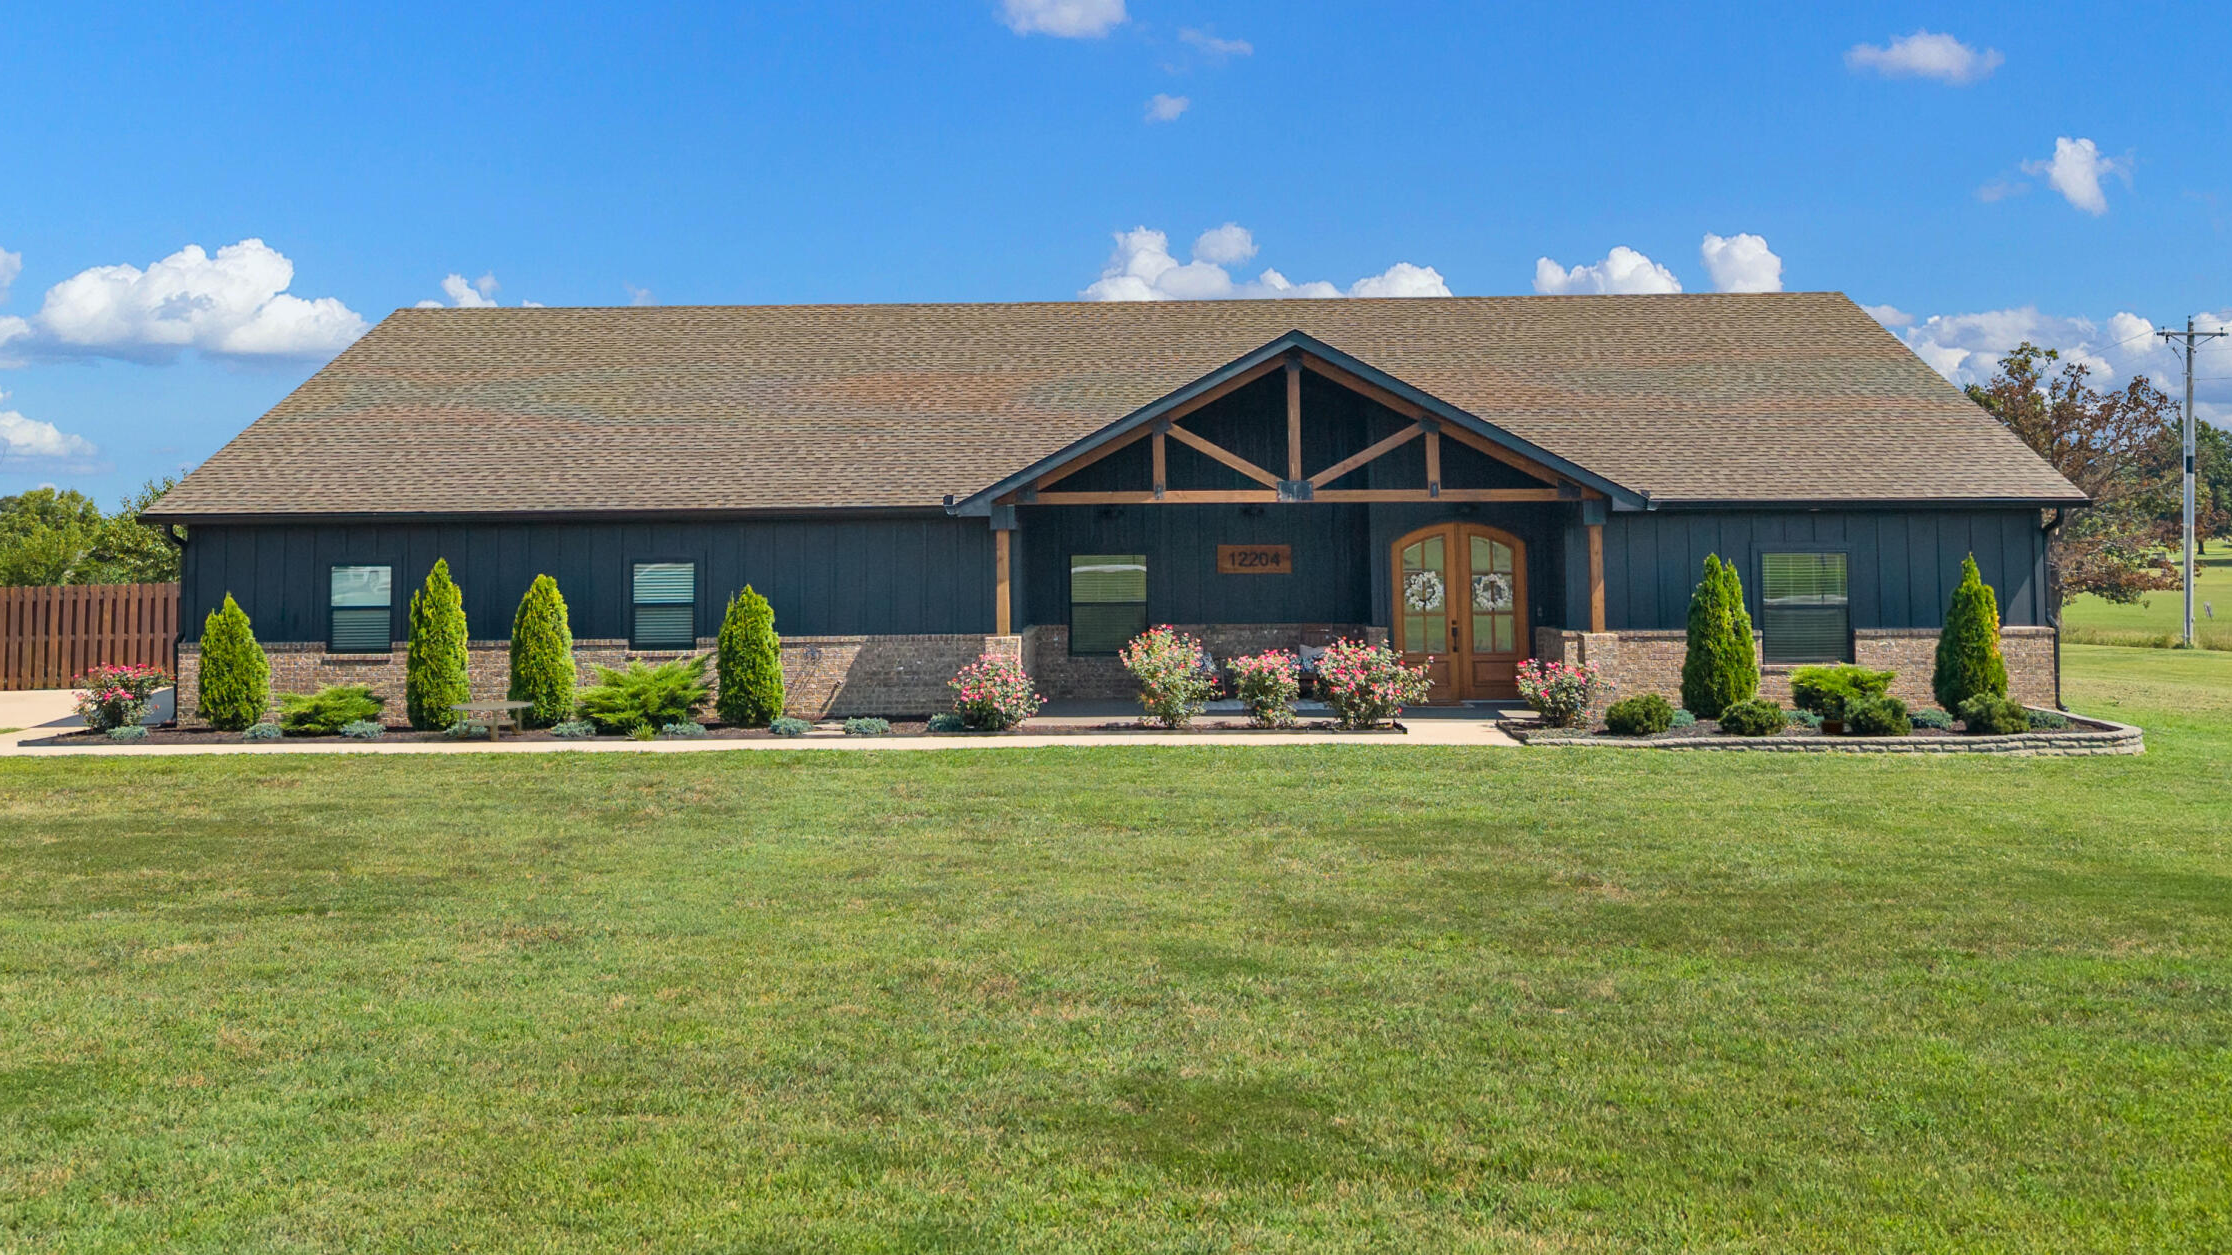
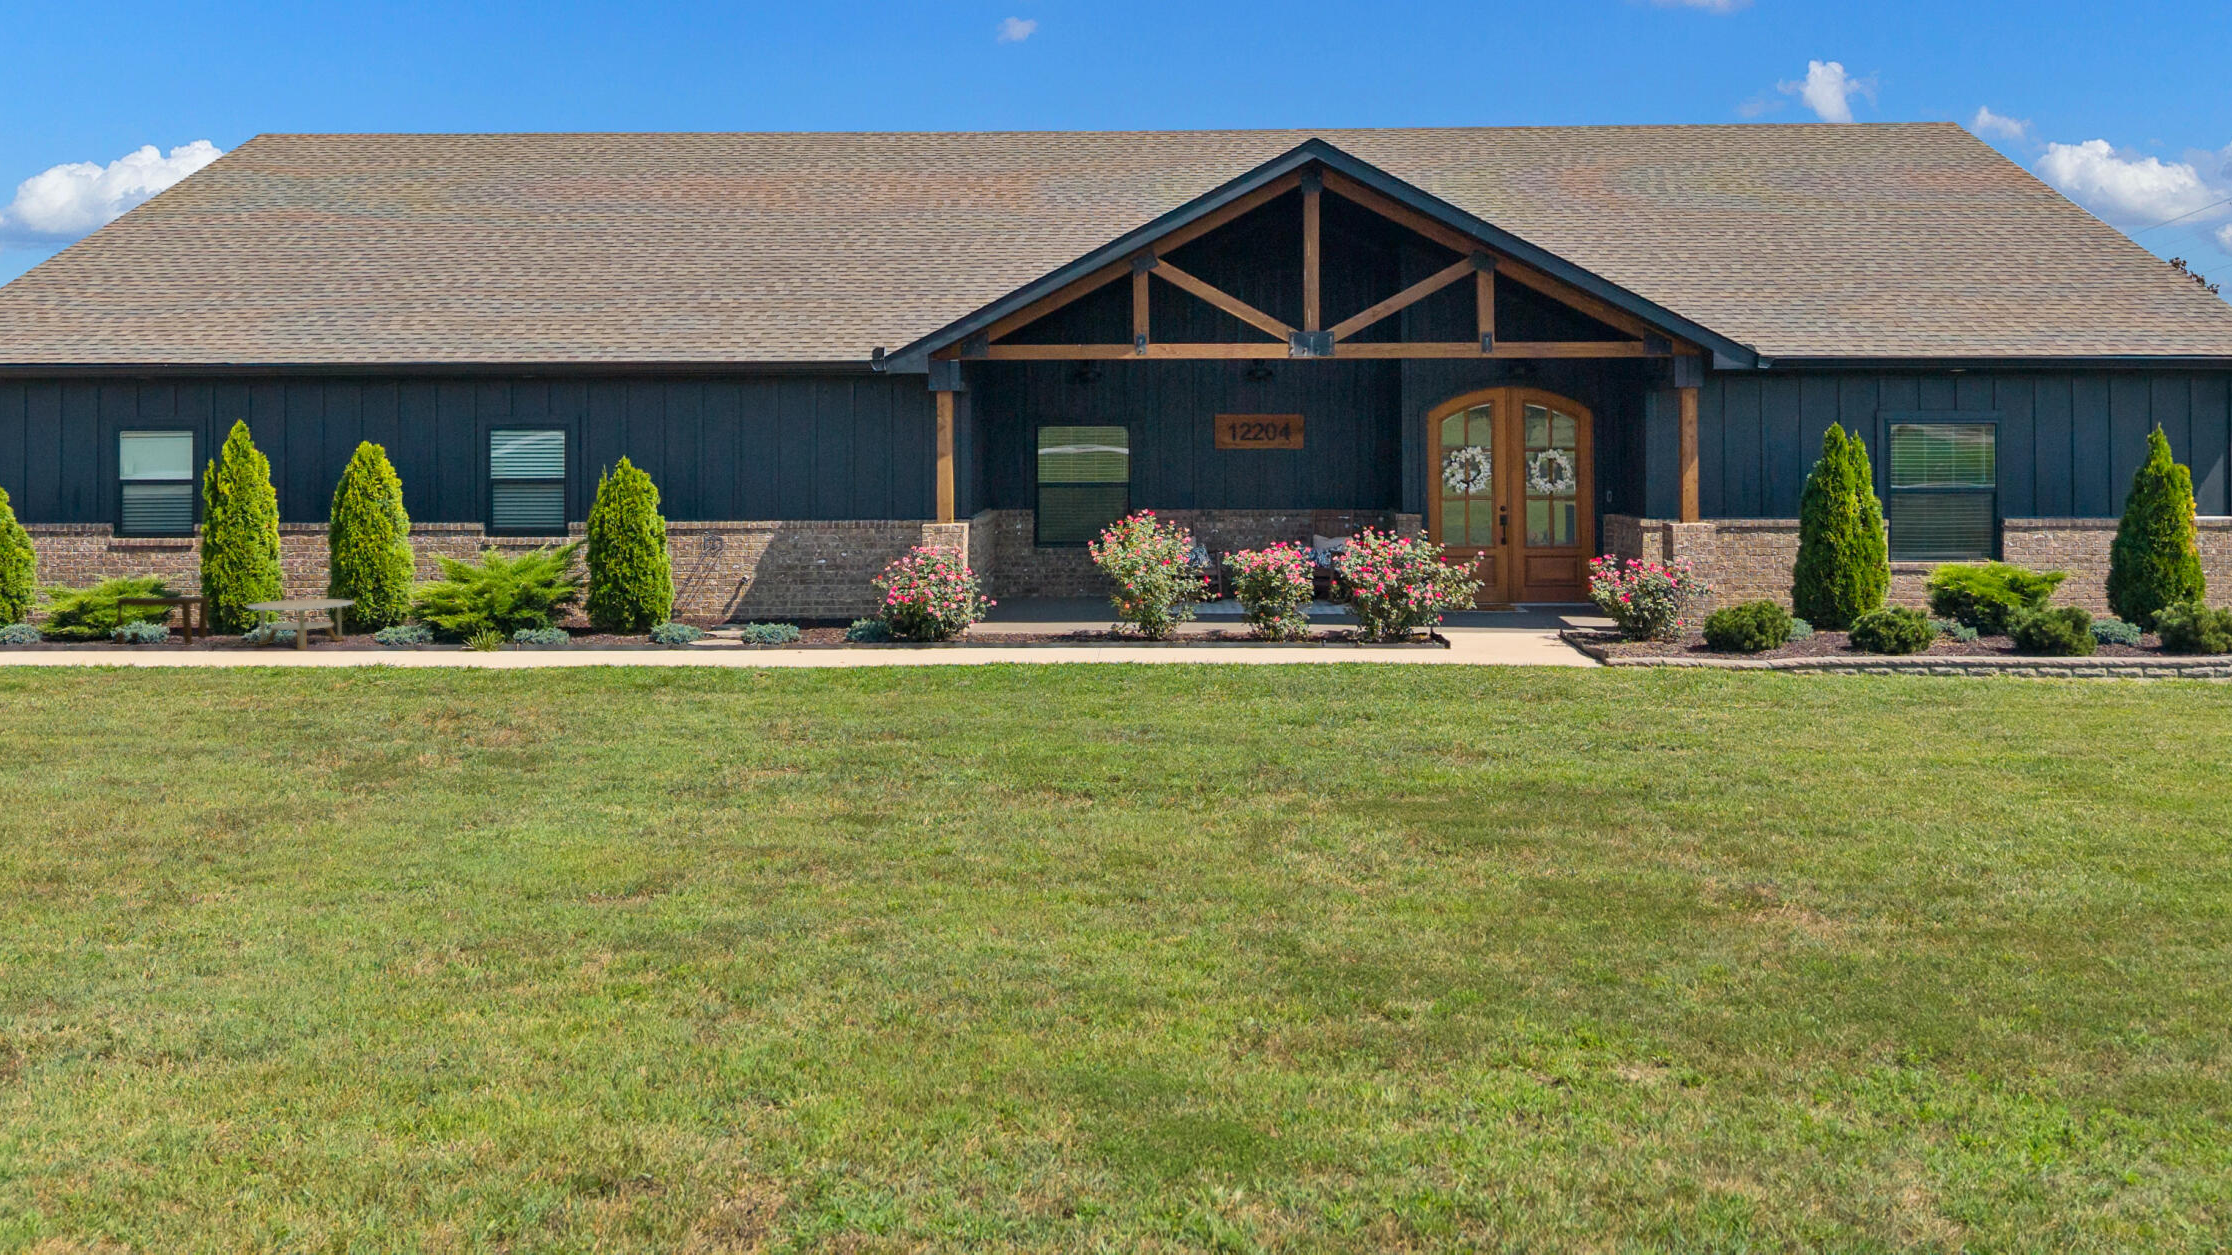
decorative plant: present [1820,694,1845,735] -> none [1970,597,2004,652]
bench: none [341,700,416,739] -> present [115,597,210,645]

